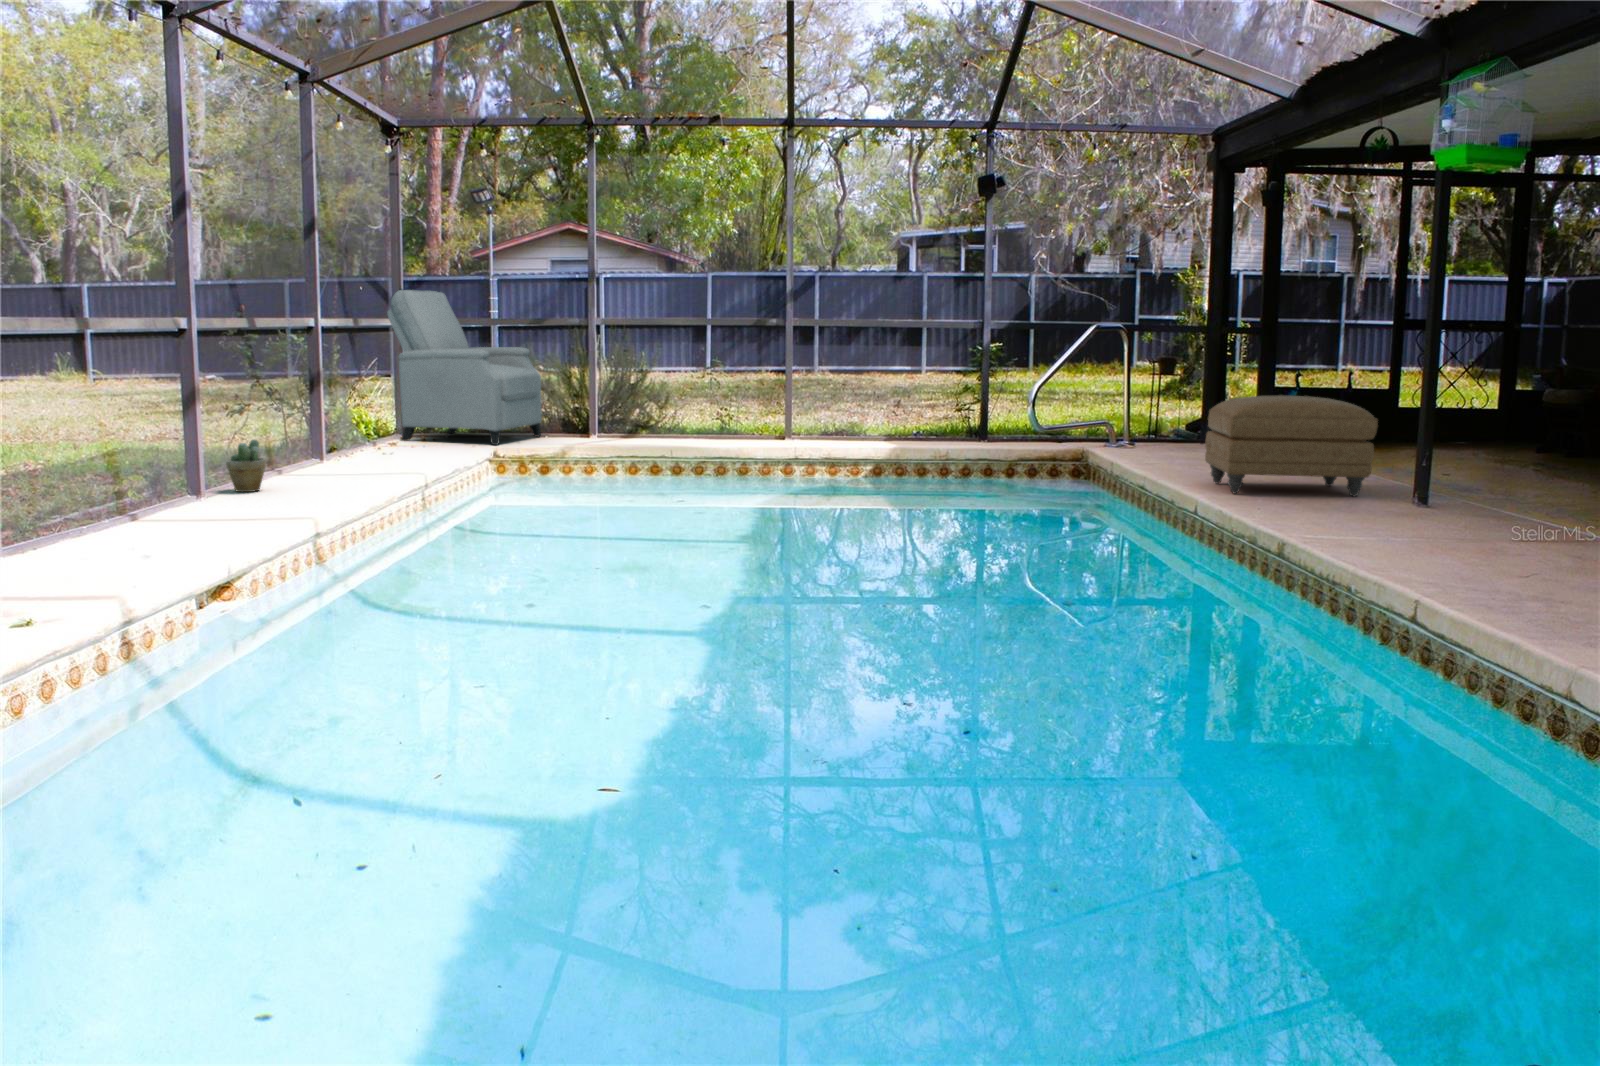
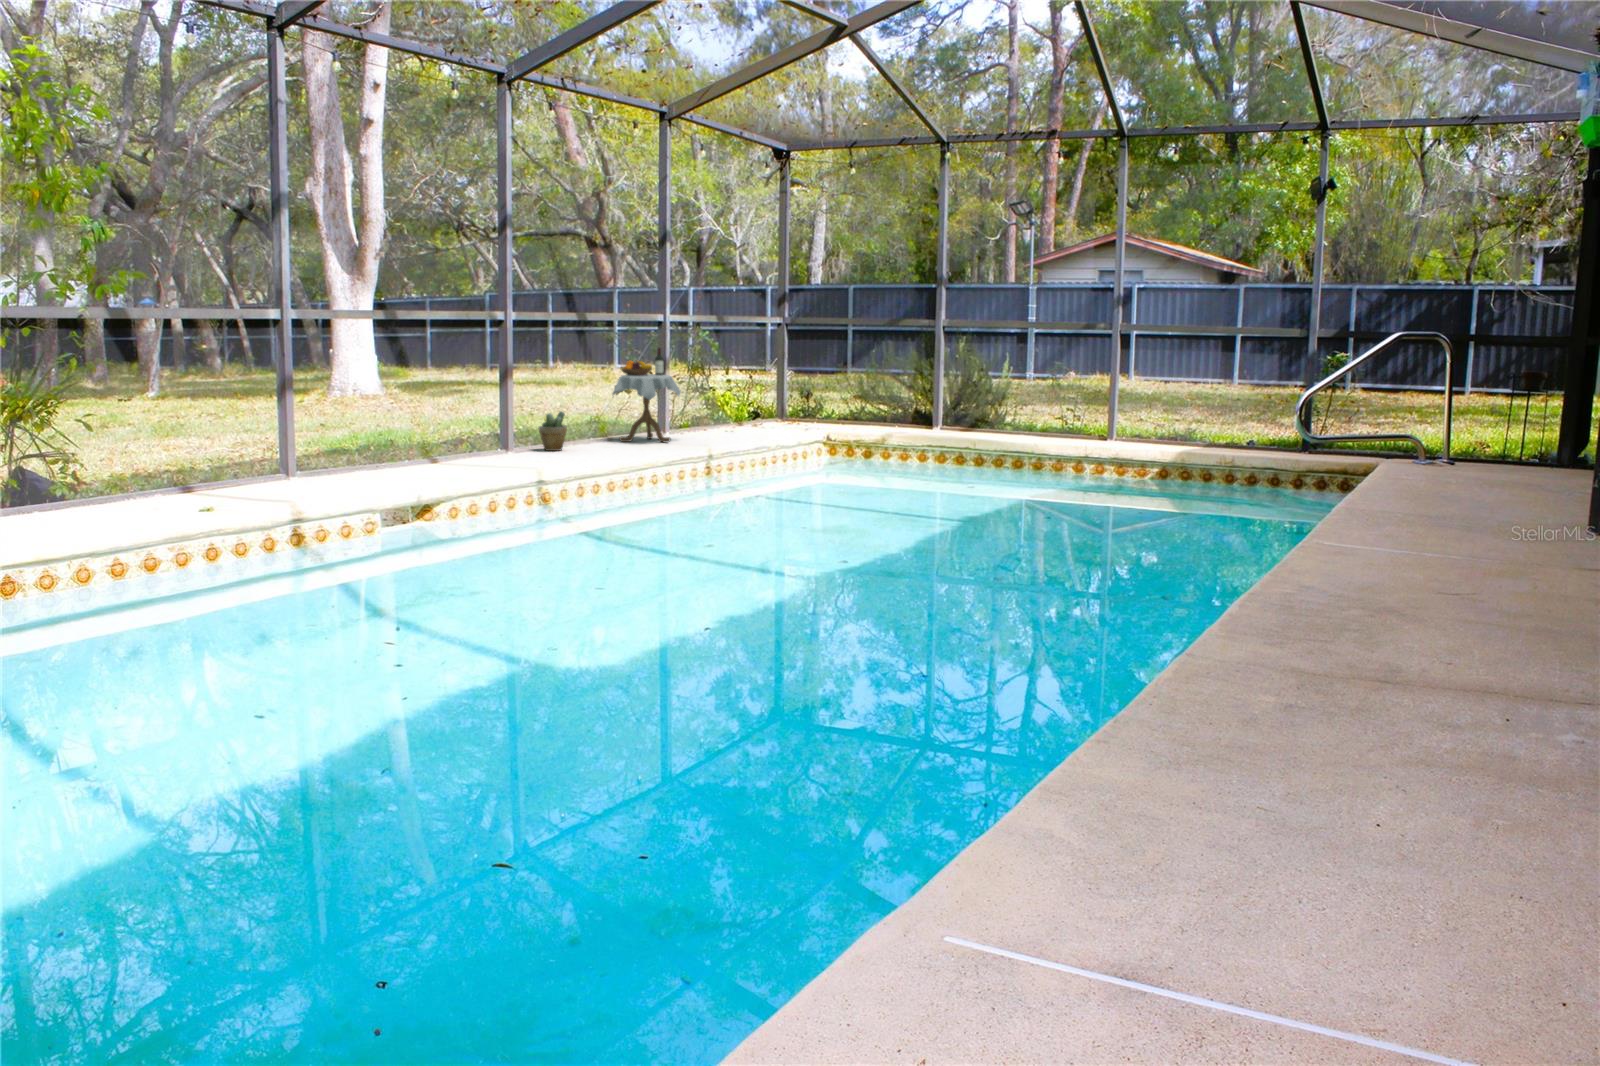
chair: present [387,290,542,445] -> none [762,295,887,430]
side table: none [285,354,368,474] -> present [613,348,681,442]
ottoman: present [1205,395,1378,496] -> none [1368,406,1568,527]

